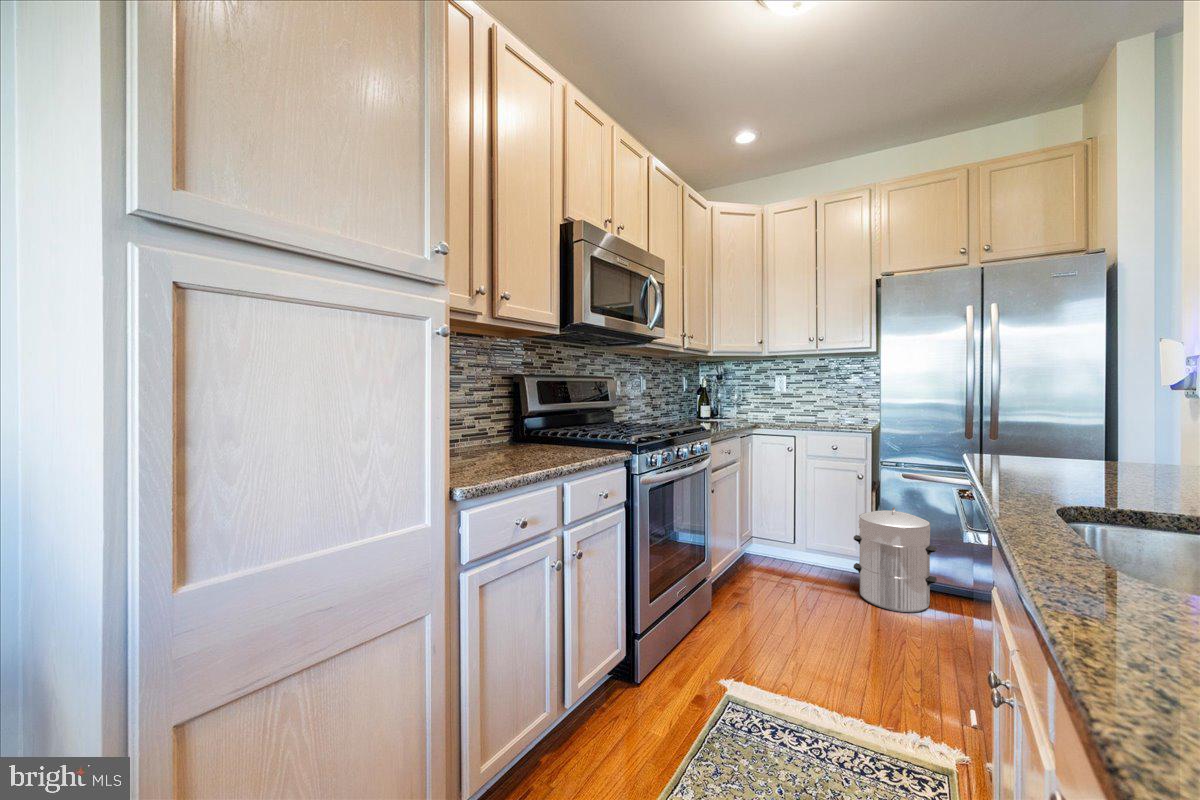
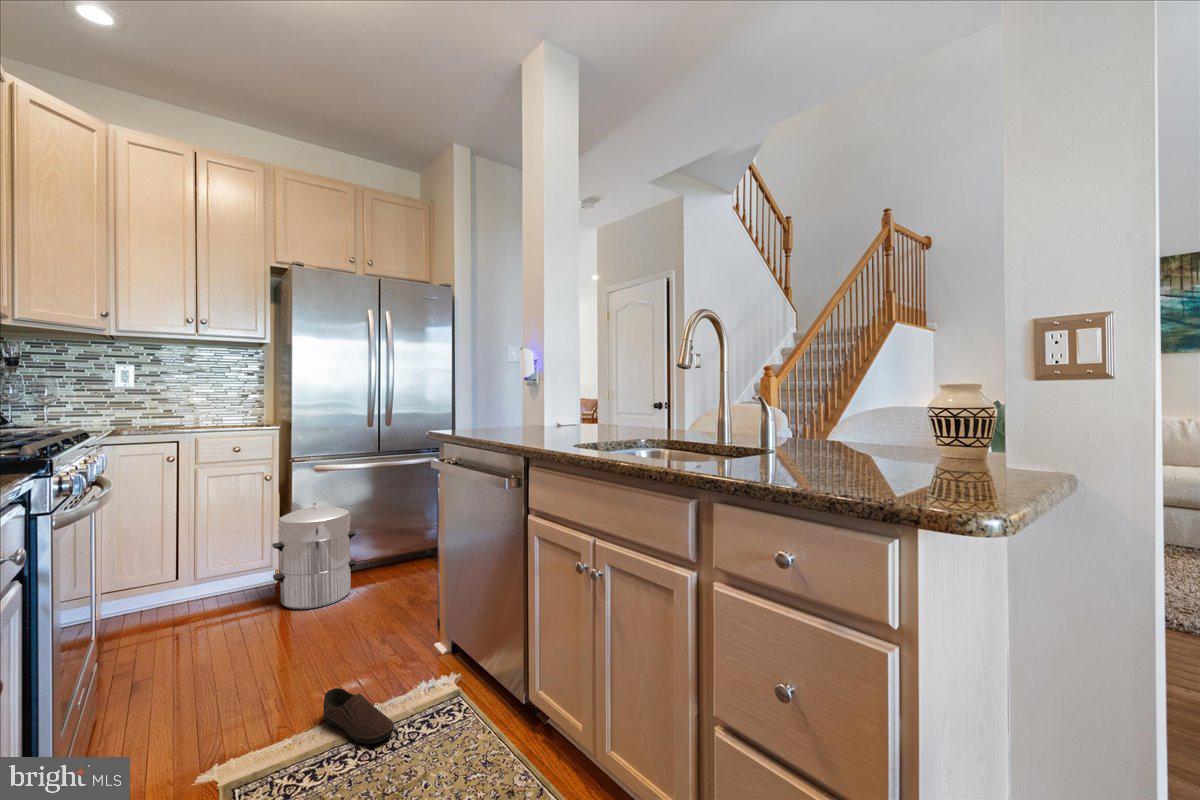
shoe: none [811,677,855,752] -> present [323,688,394,744]

